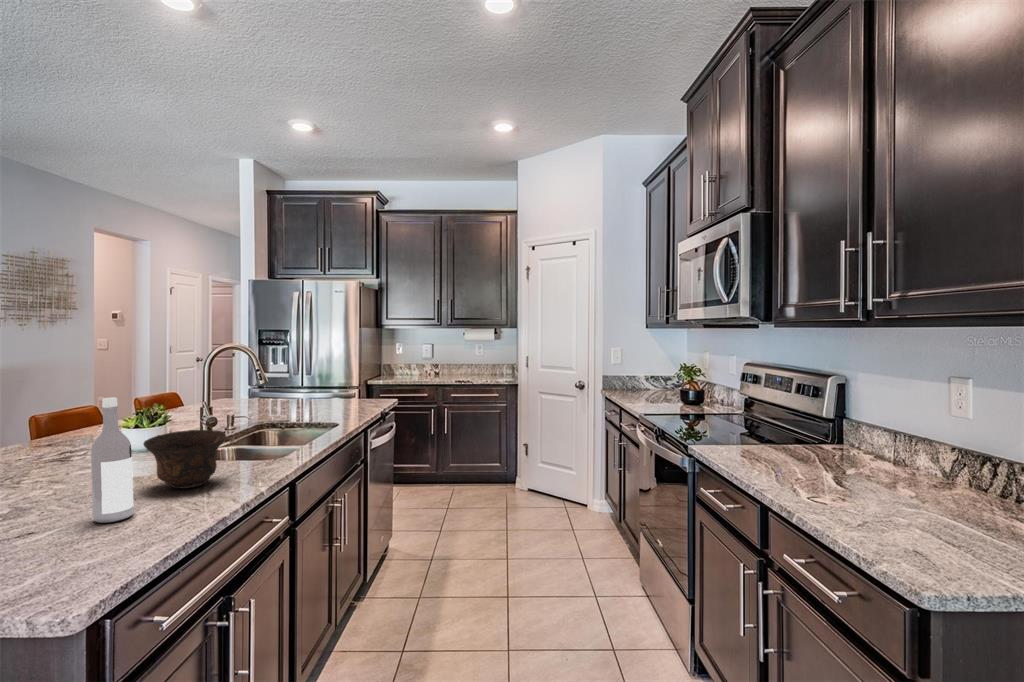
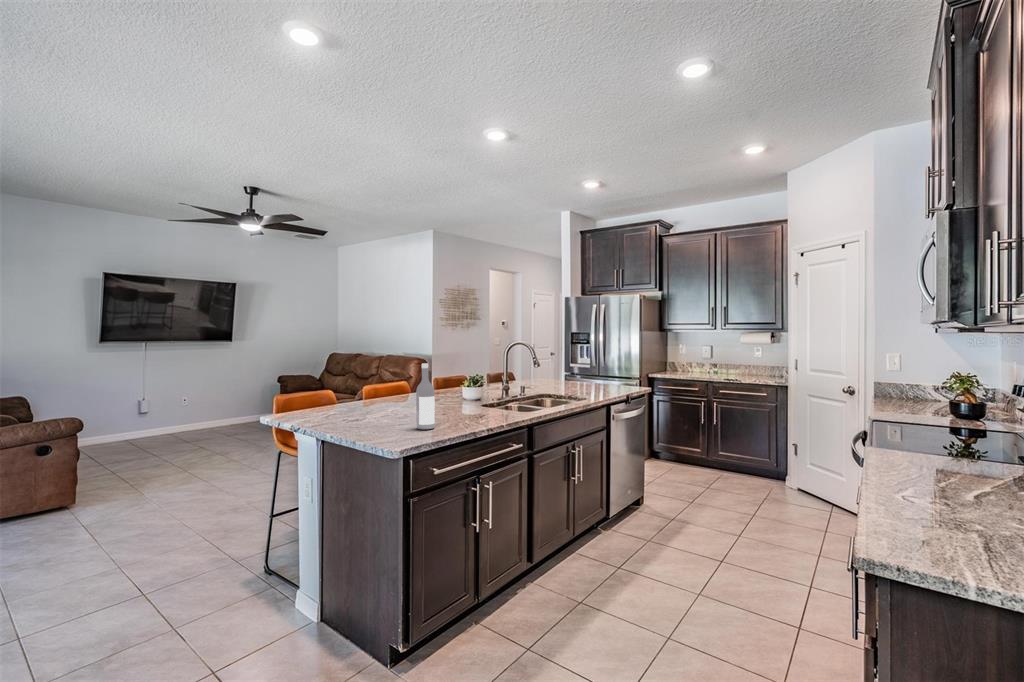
bowl: present [144,430,226,489] -> none [448,388,490,421]

